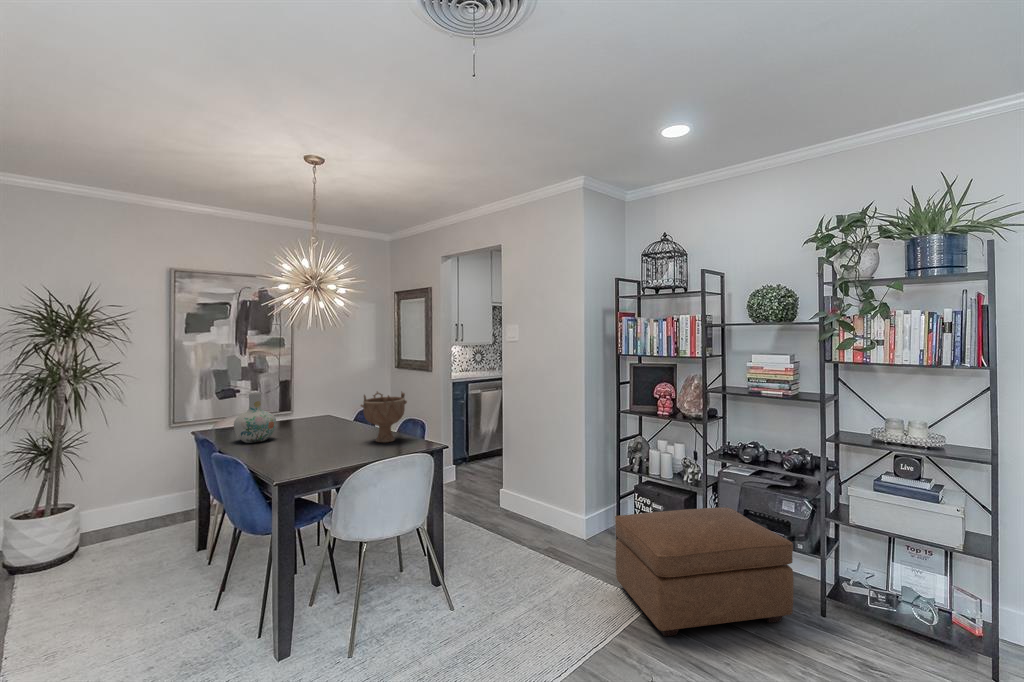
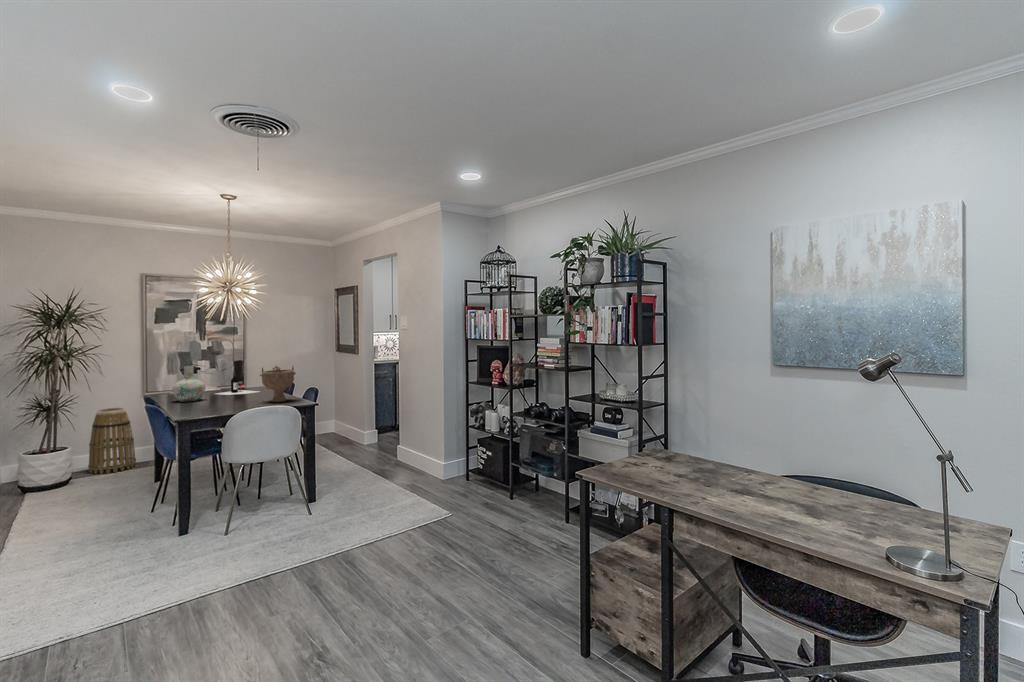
wine bottle: none [274,399,335,430] -> present [216,373,259,395]
basket: none [99,446,162,538] -> present [88,408,136,474]
ottoman: present [615,507,794,636] -> none [433,450,538,530]

